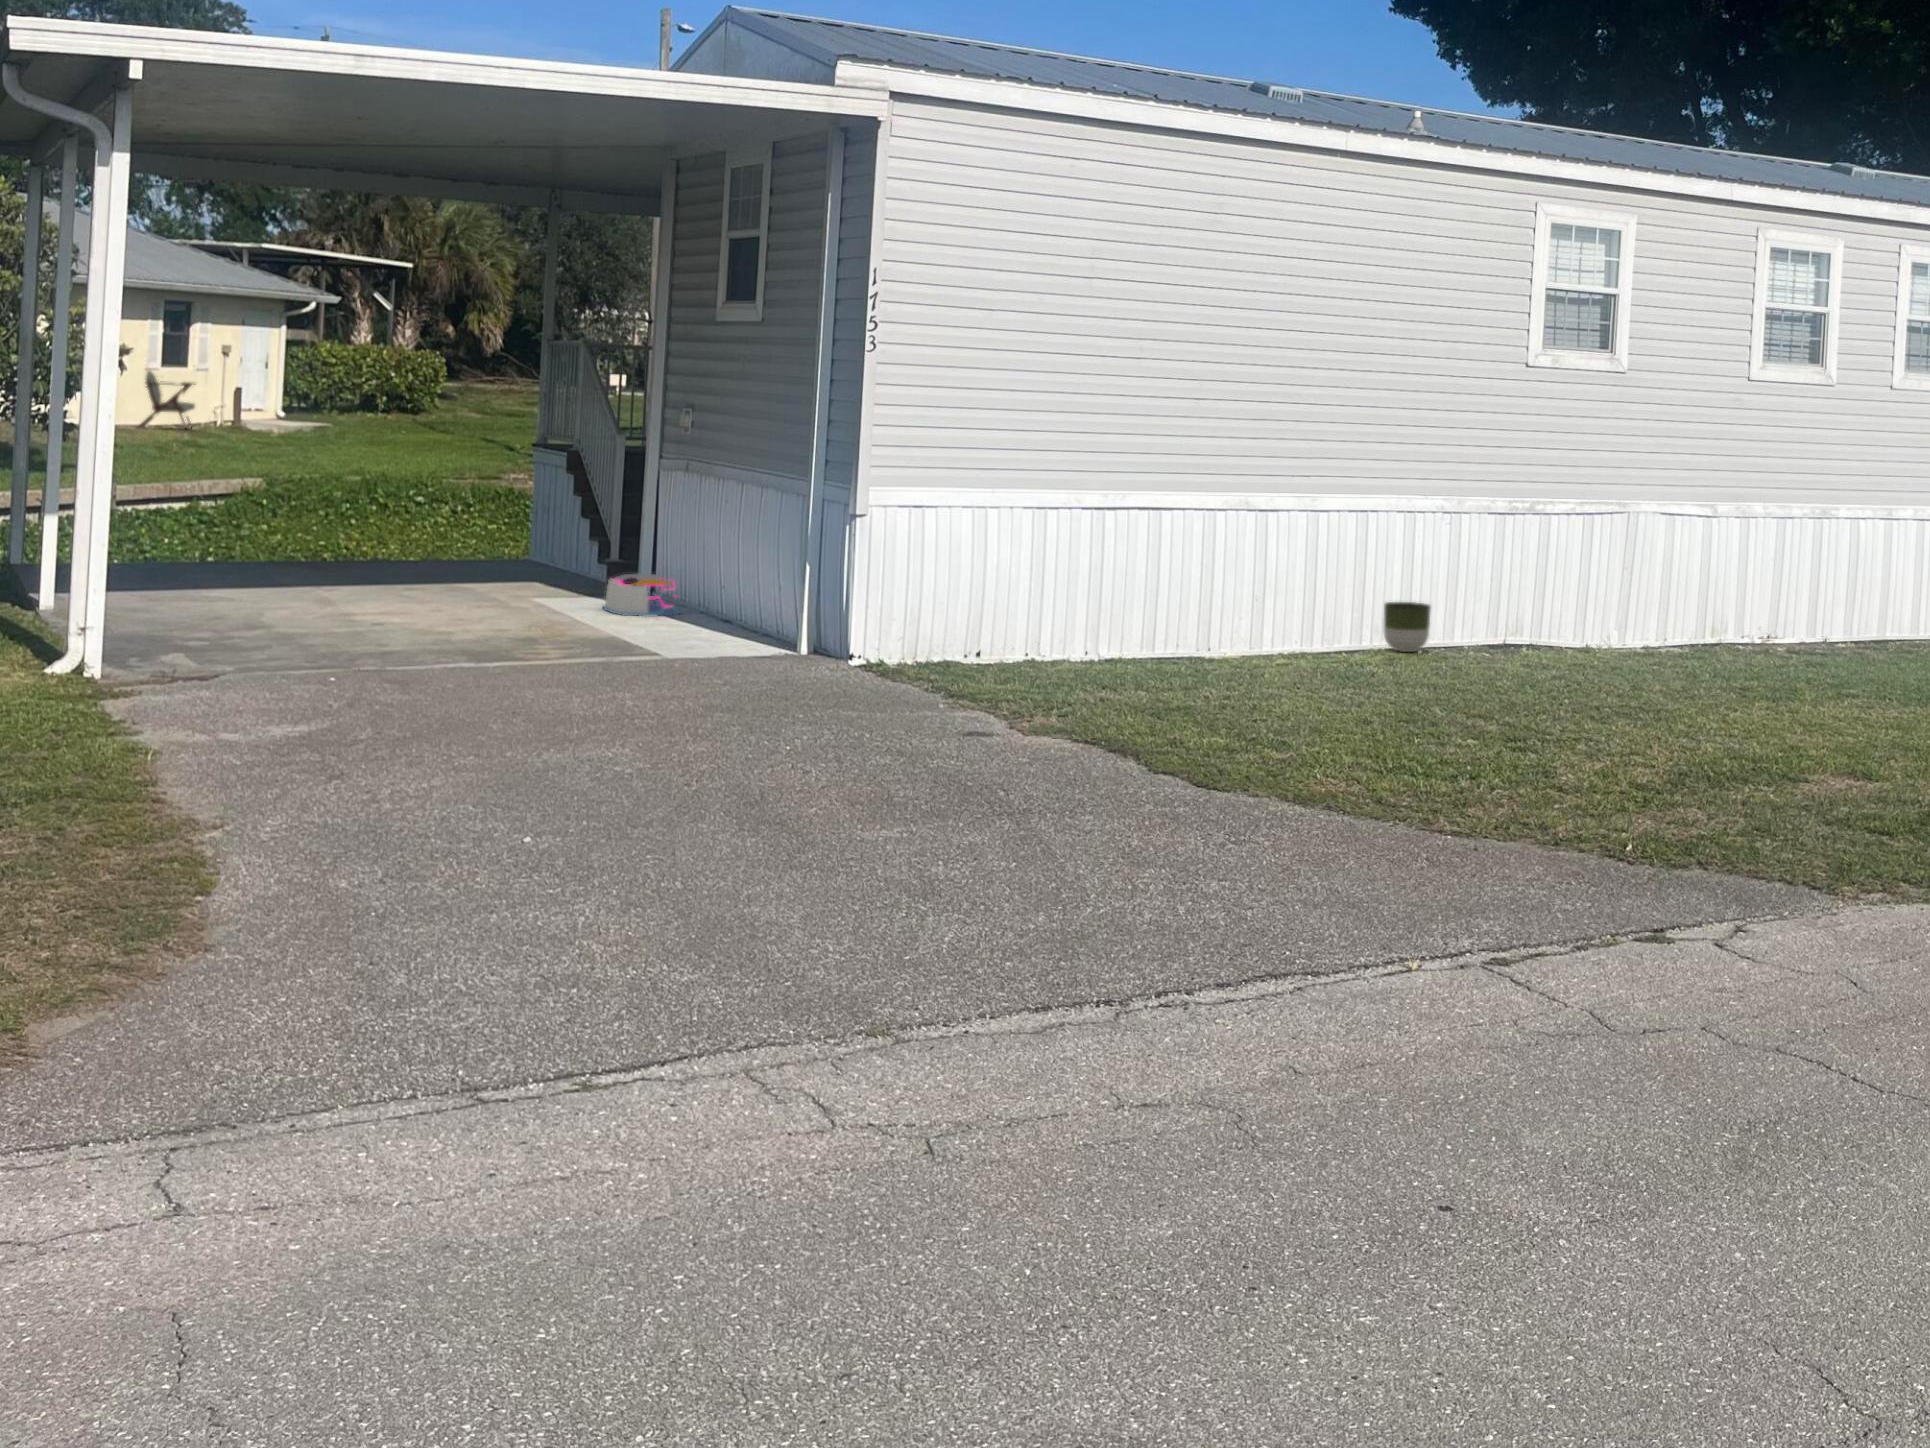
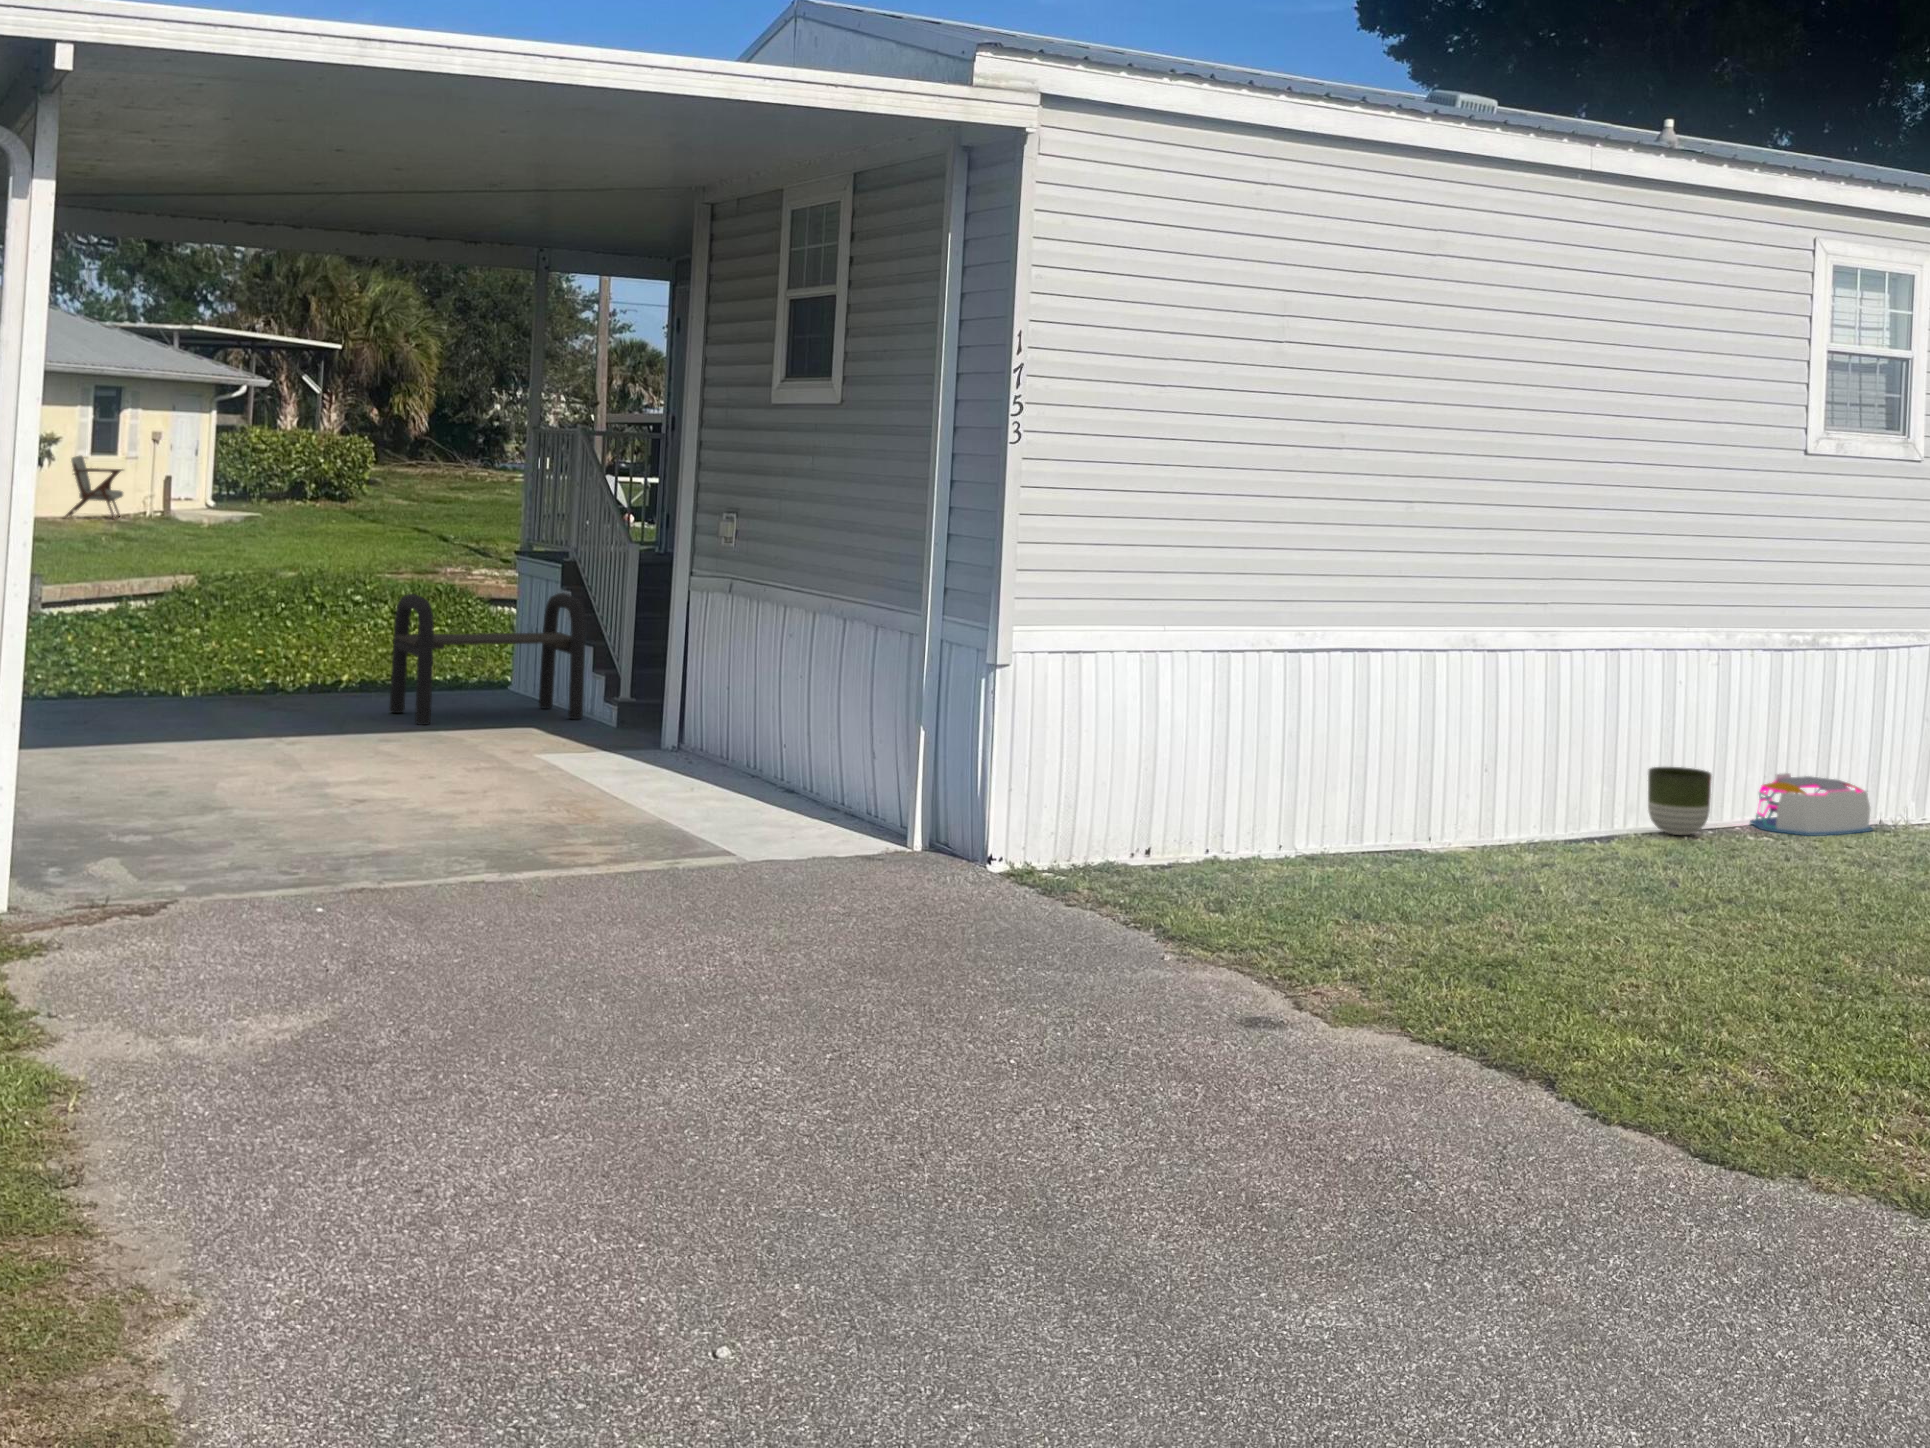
bench: none [419,476,583,581] -> present [389,593,585,725]
storage bin: present [603,574,680,617] -> present [1750,773,1872,836]

